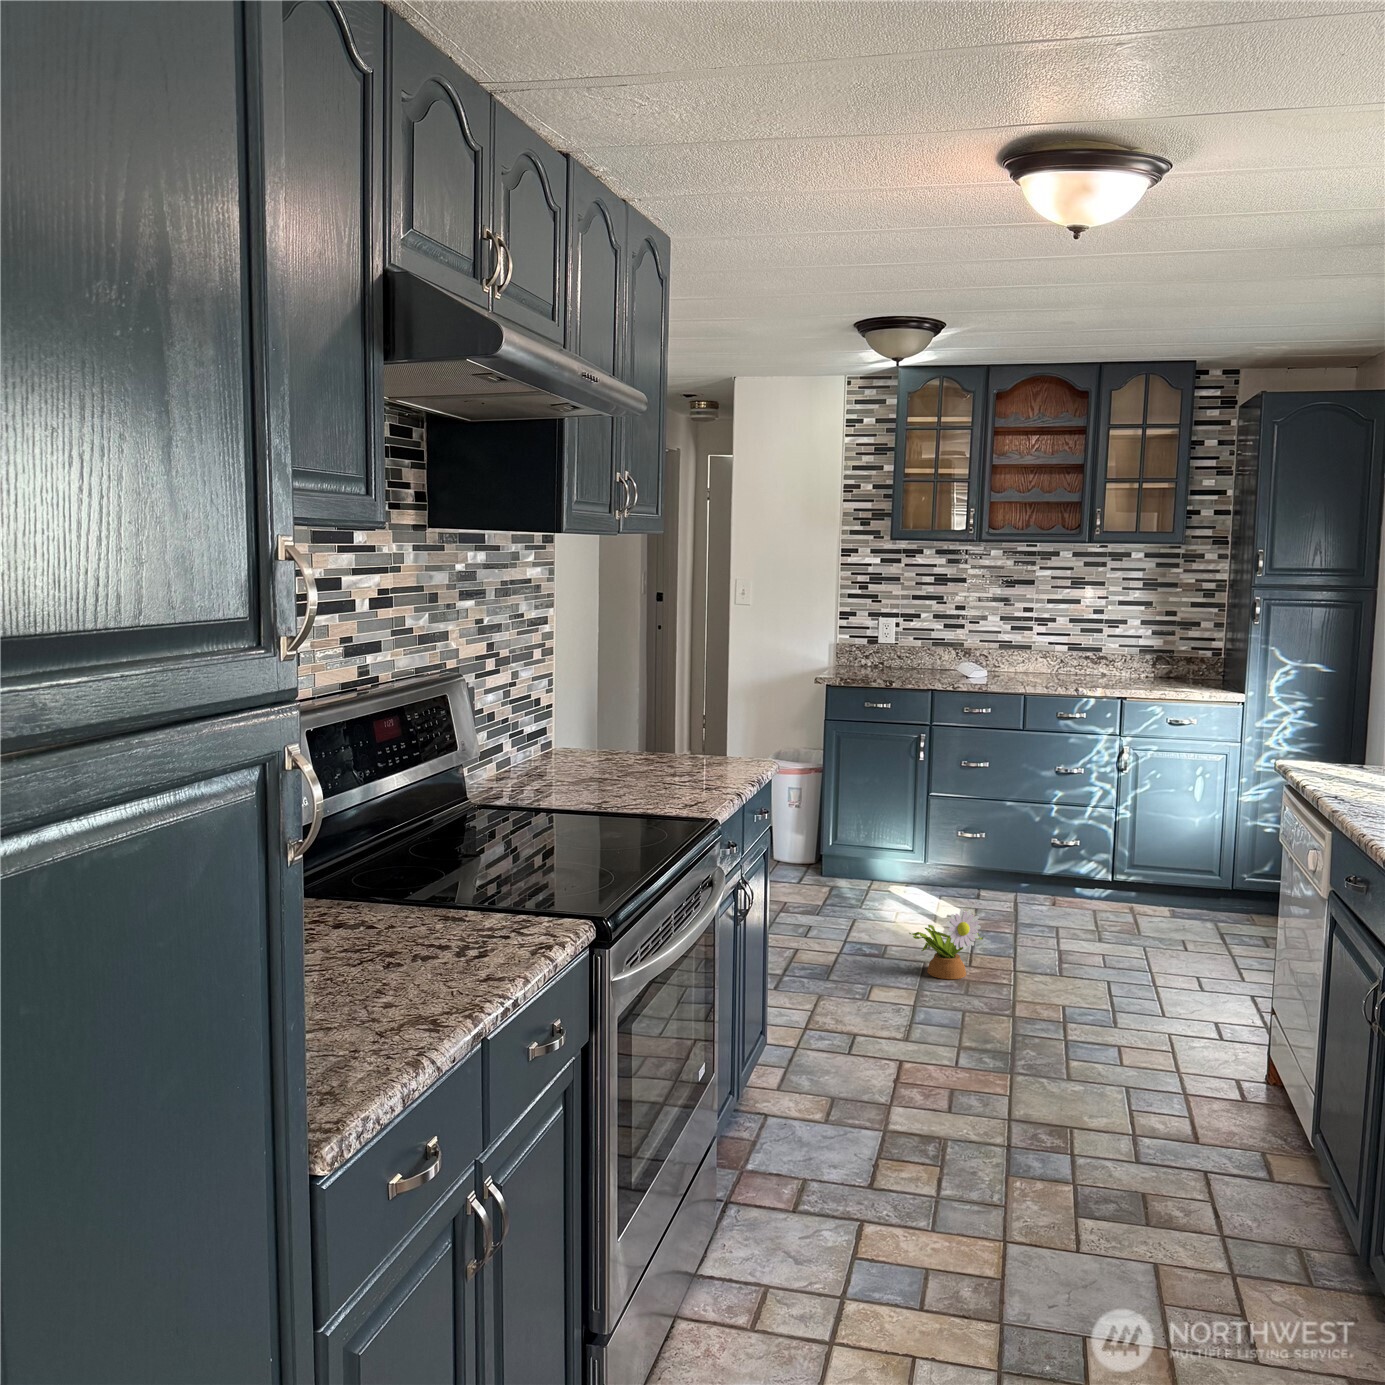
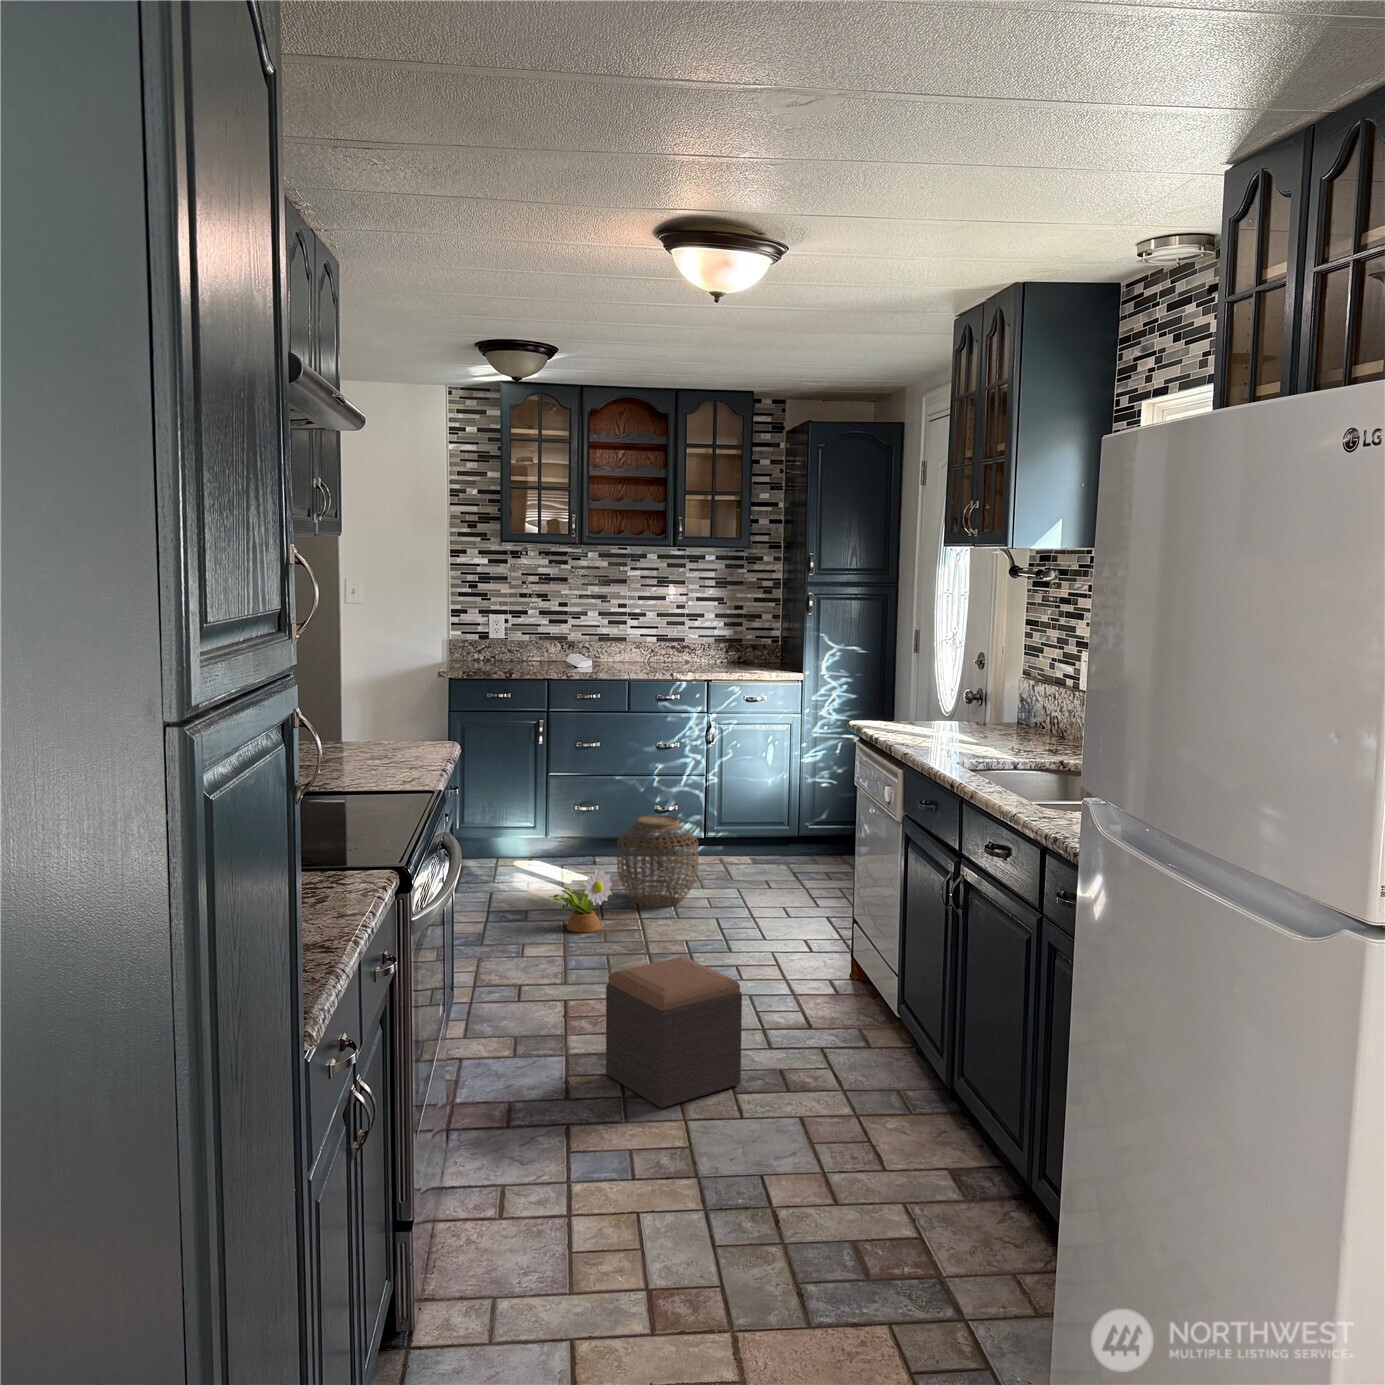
woven basket: none [995,851,1093,958] -> present [617,815,698,907]
footstool: none [924,1033,1095,1220] -> present [606,957,742,1108]

